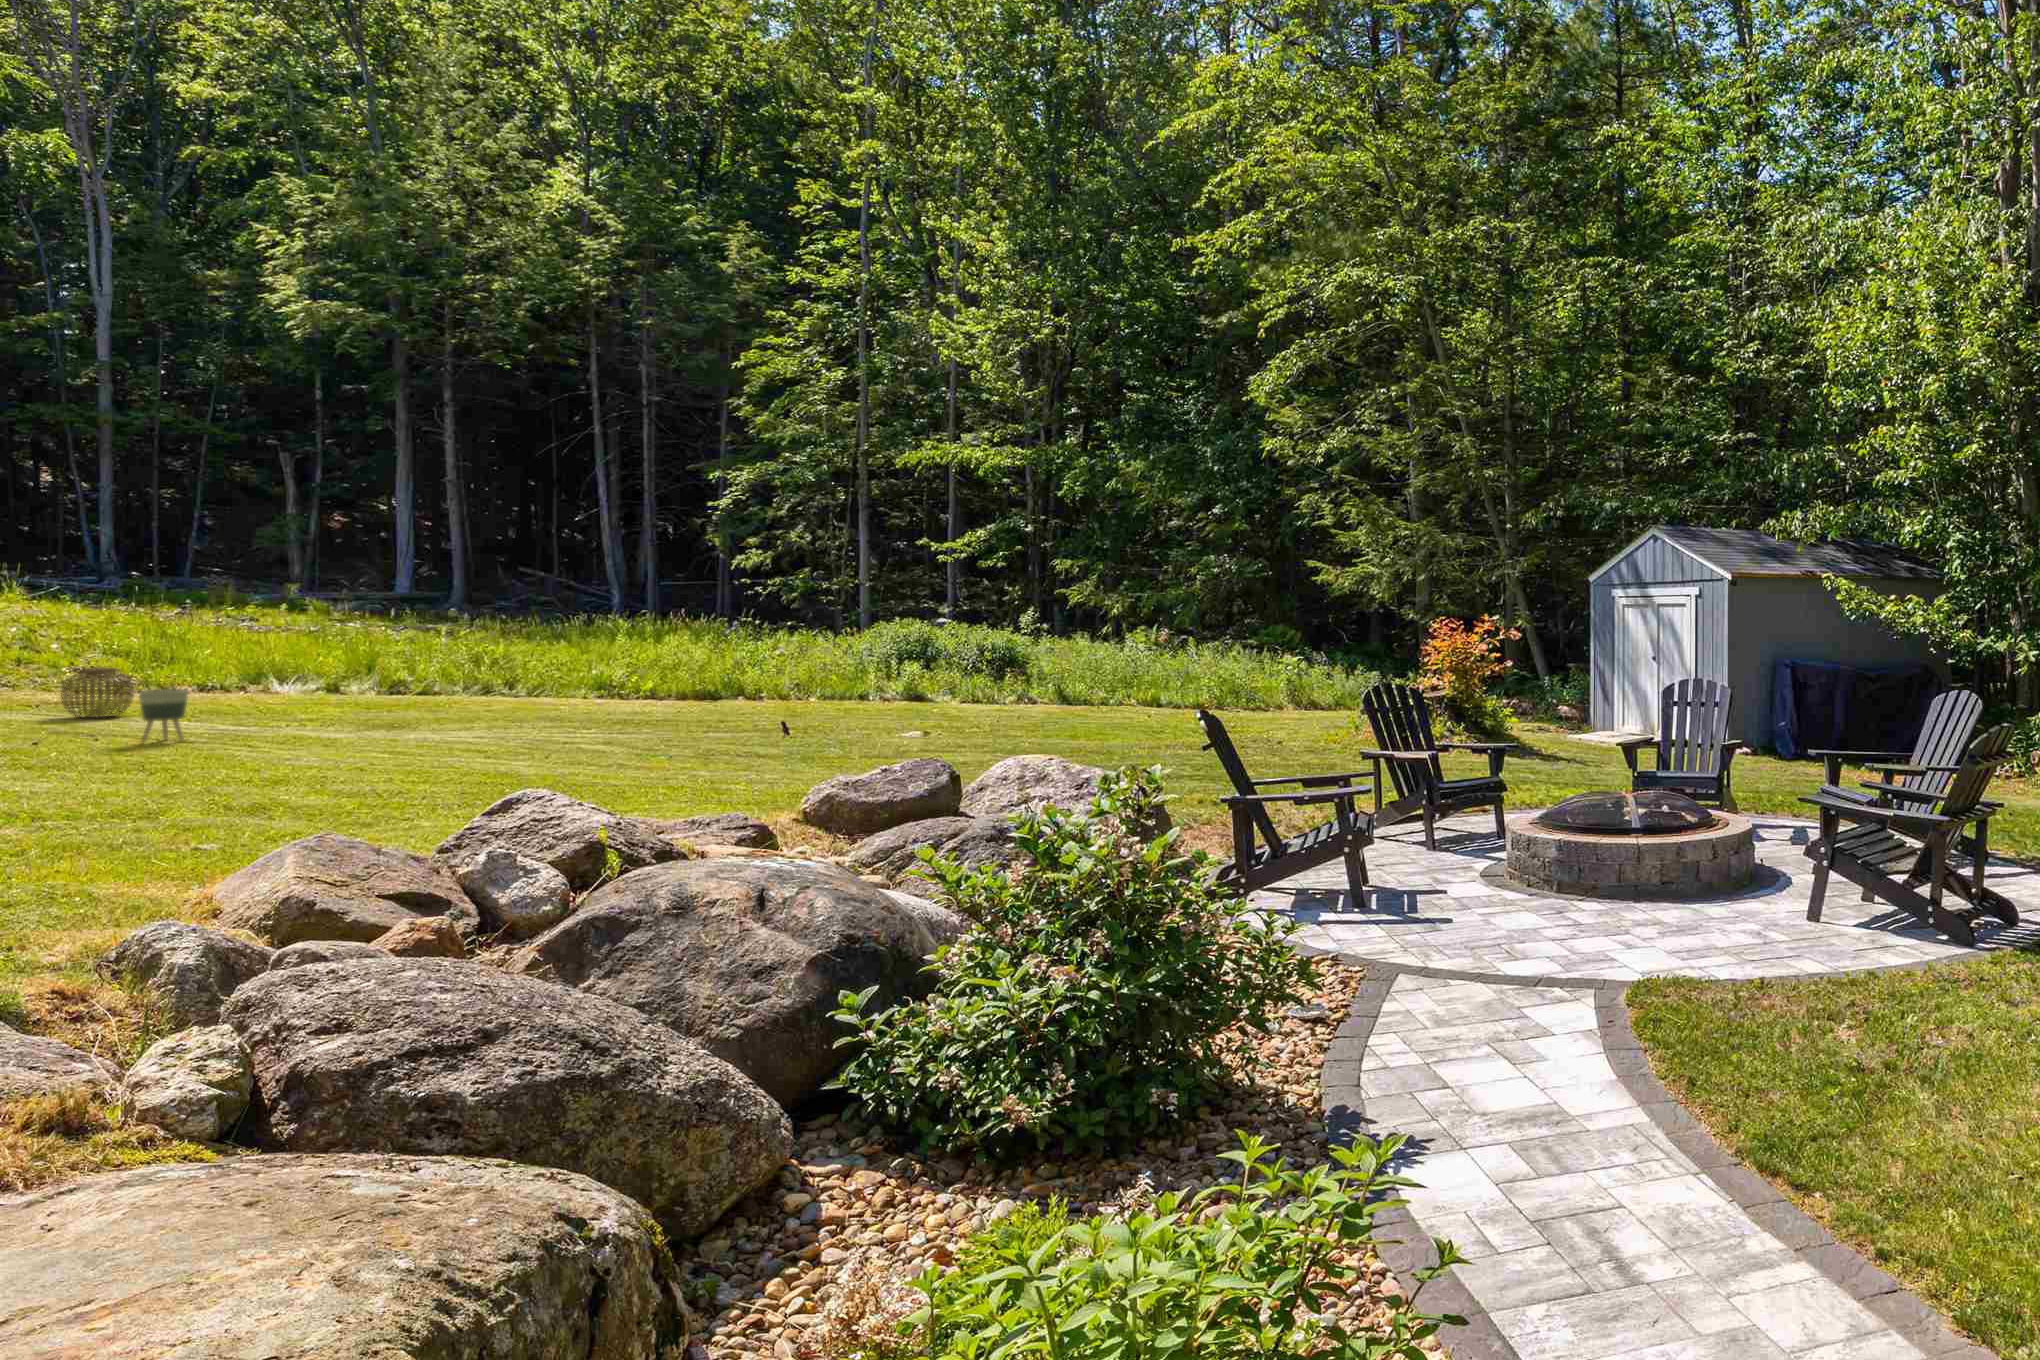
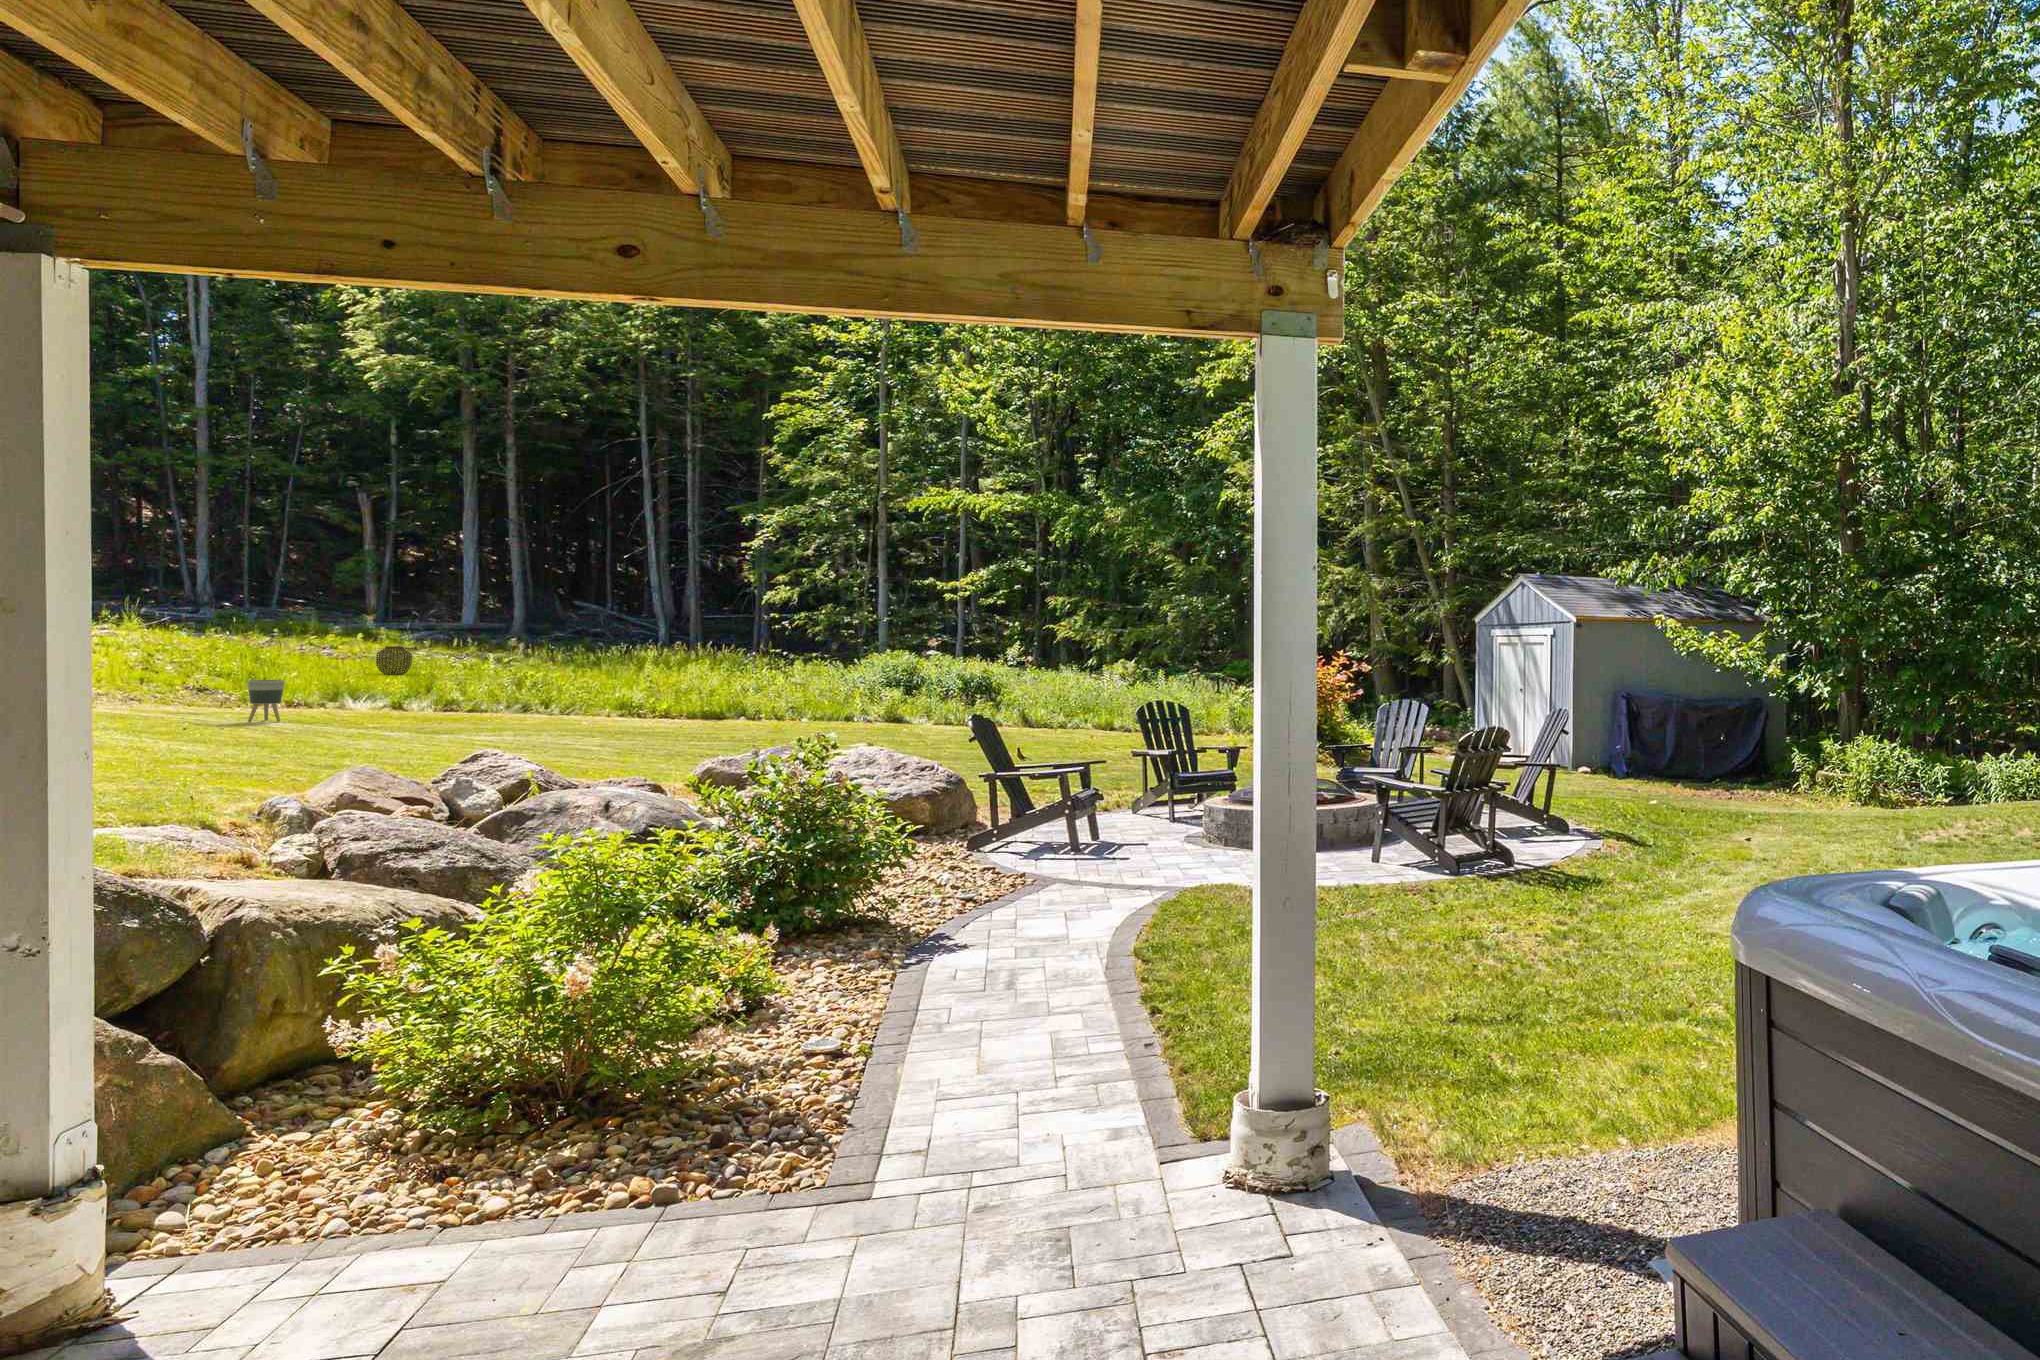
woven basket: present [61,668,133,719] -> present [376,646,412,675]

